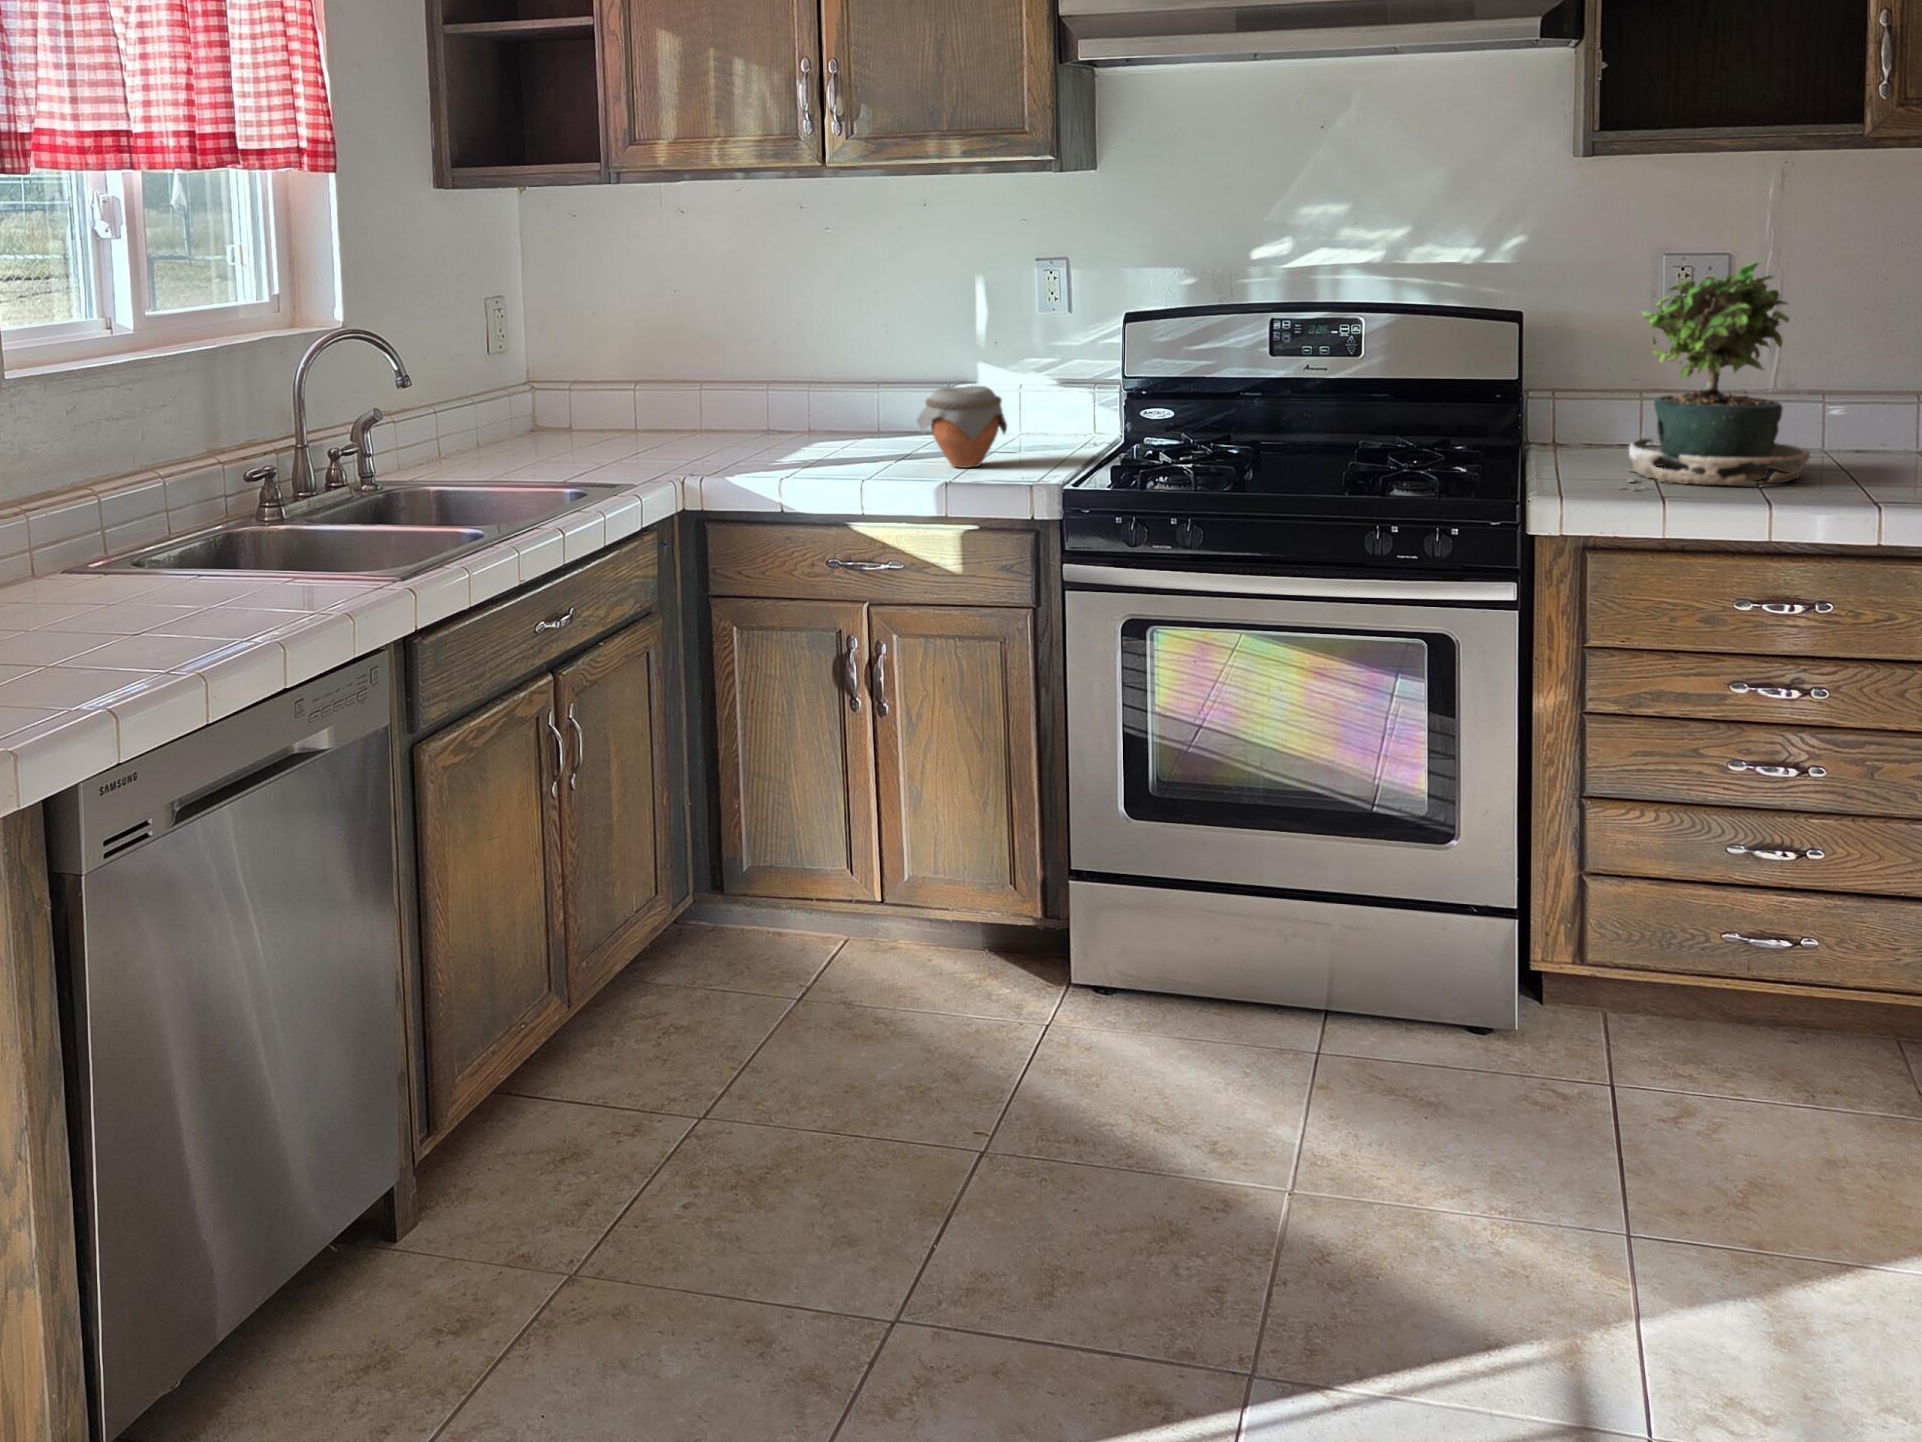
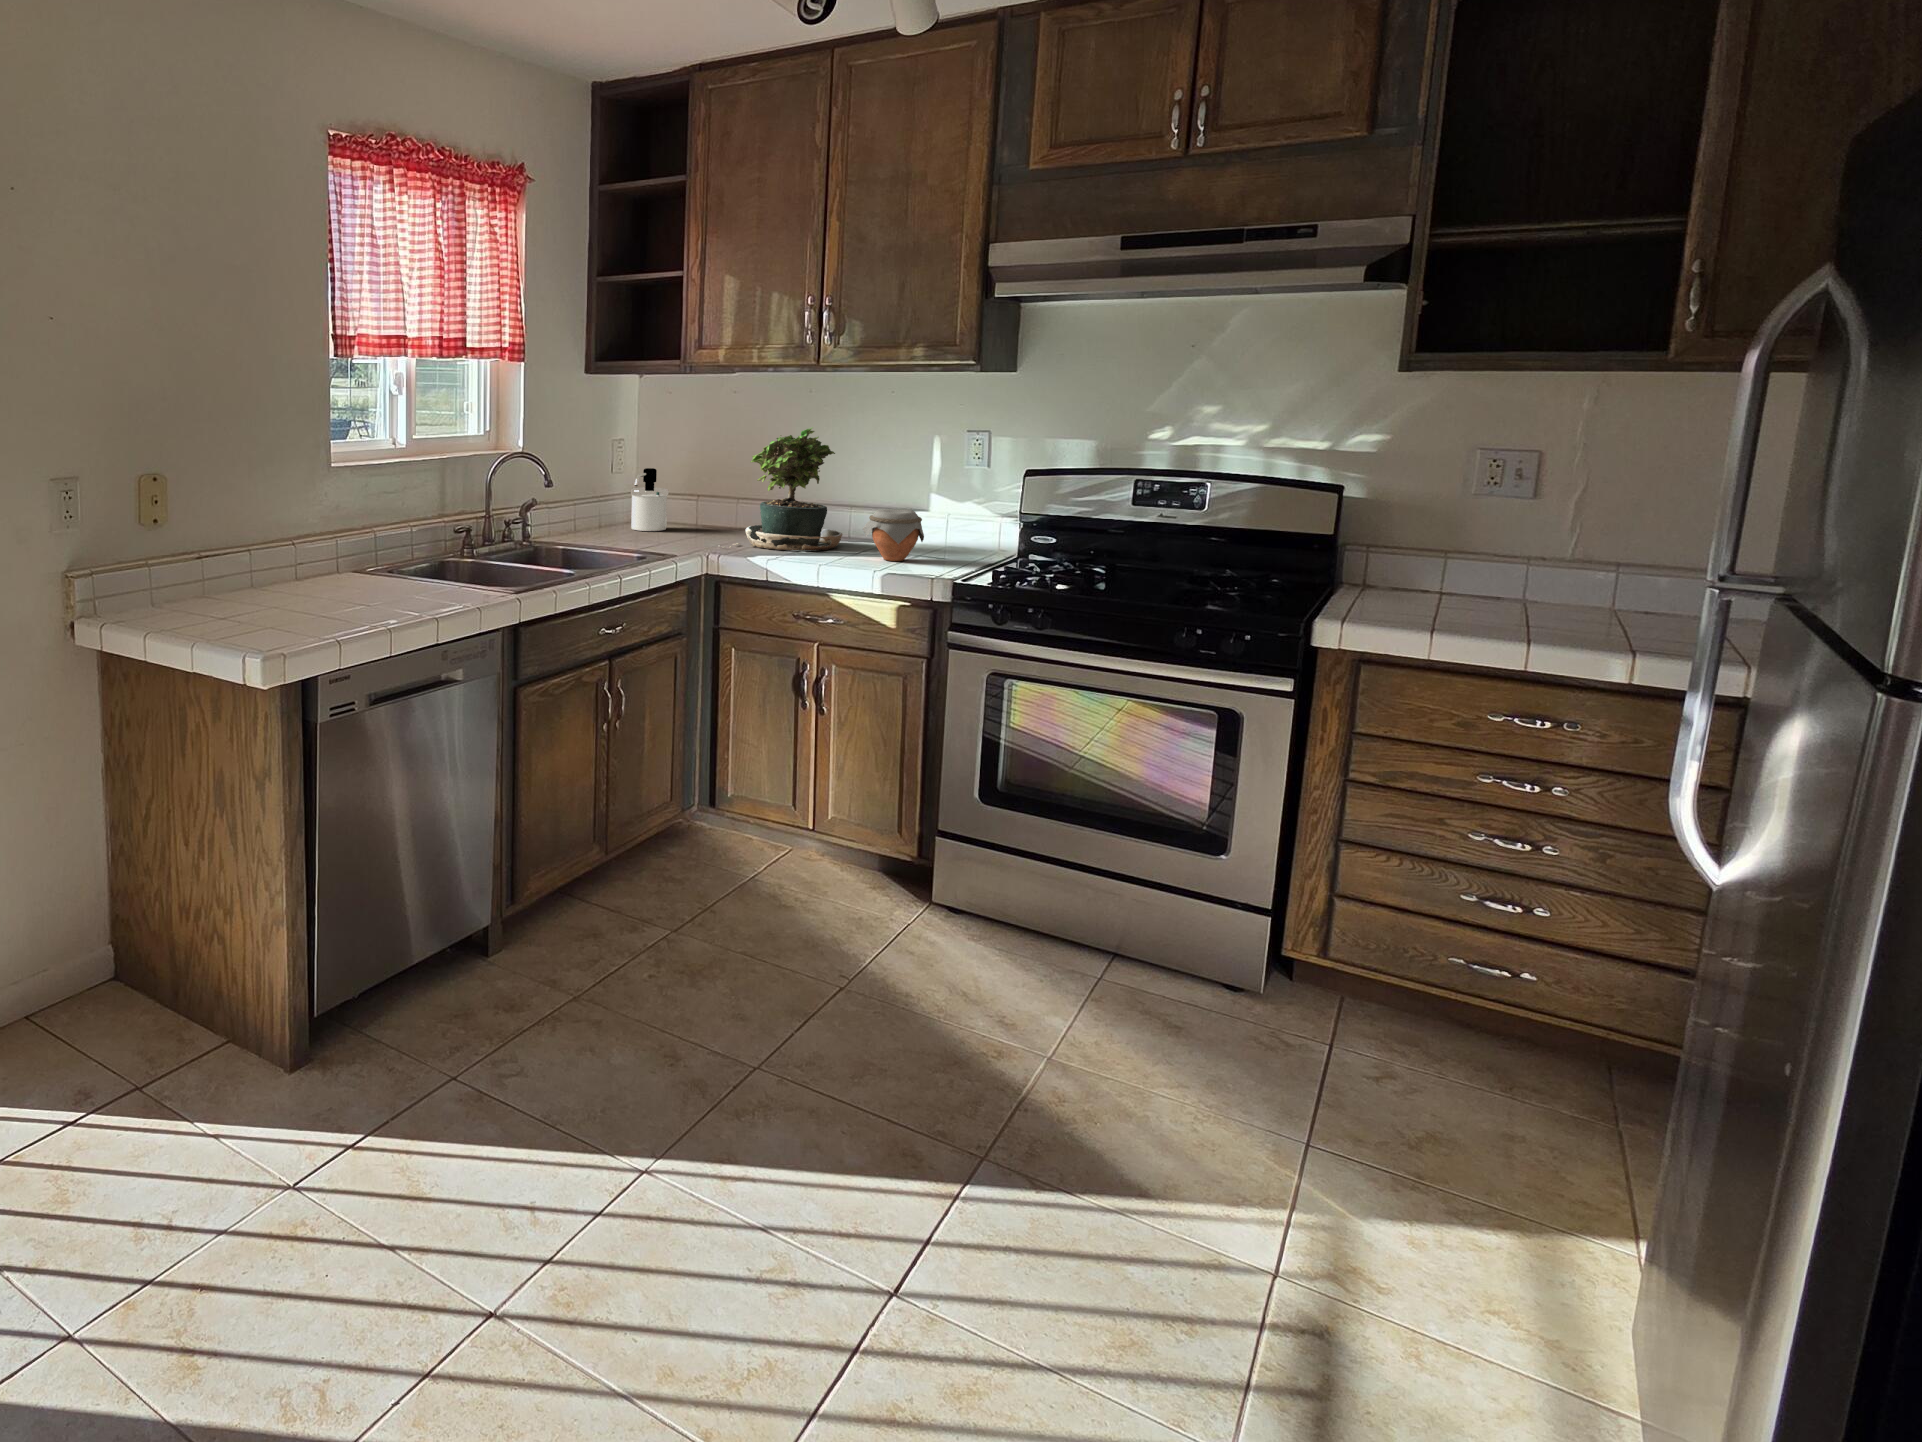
potted plant: present [1628,261,1810,490] -> present [719,427,842,551]
soap dispenser: none [523,344,588,451] -> present [631,468,669,531]

